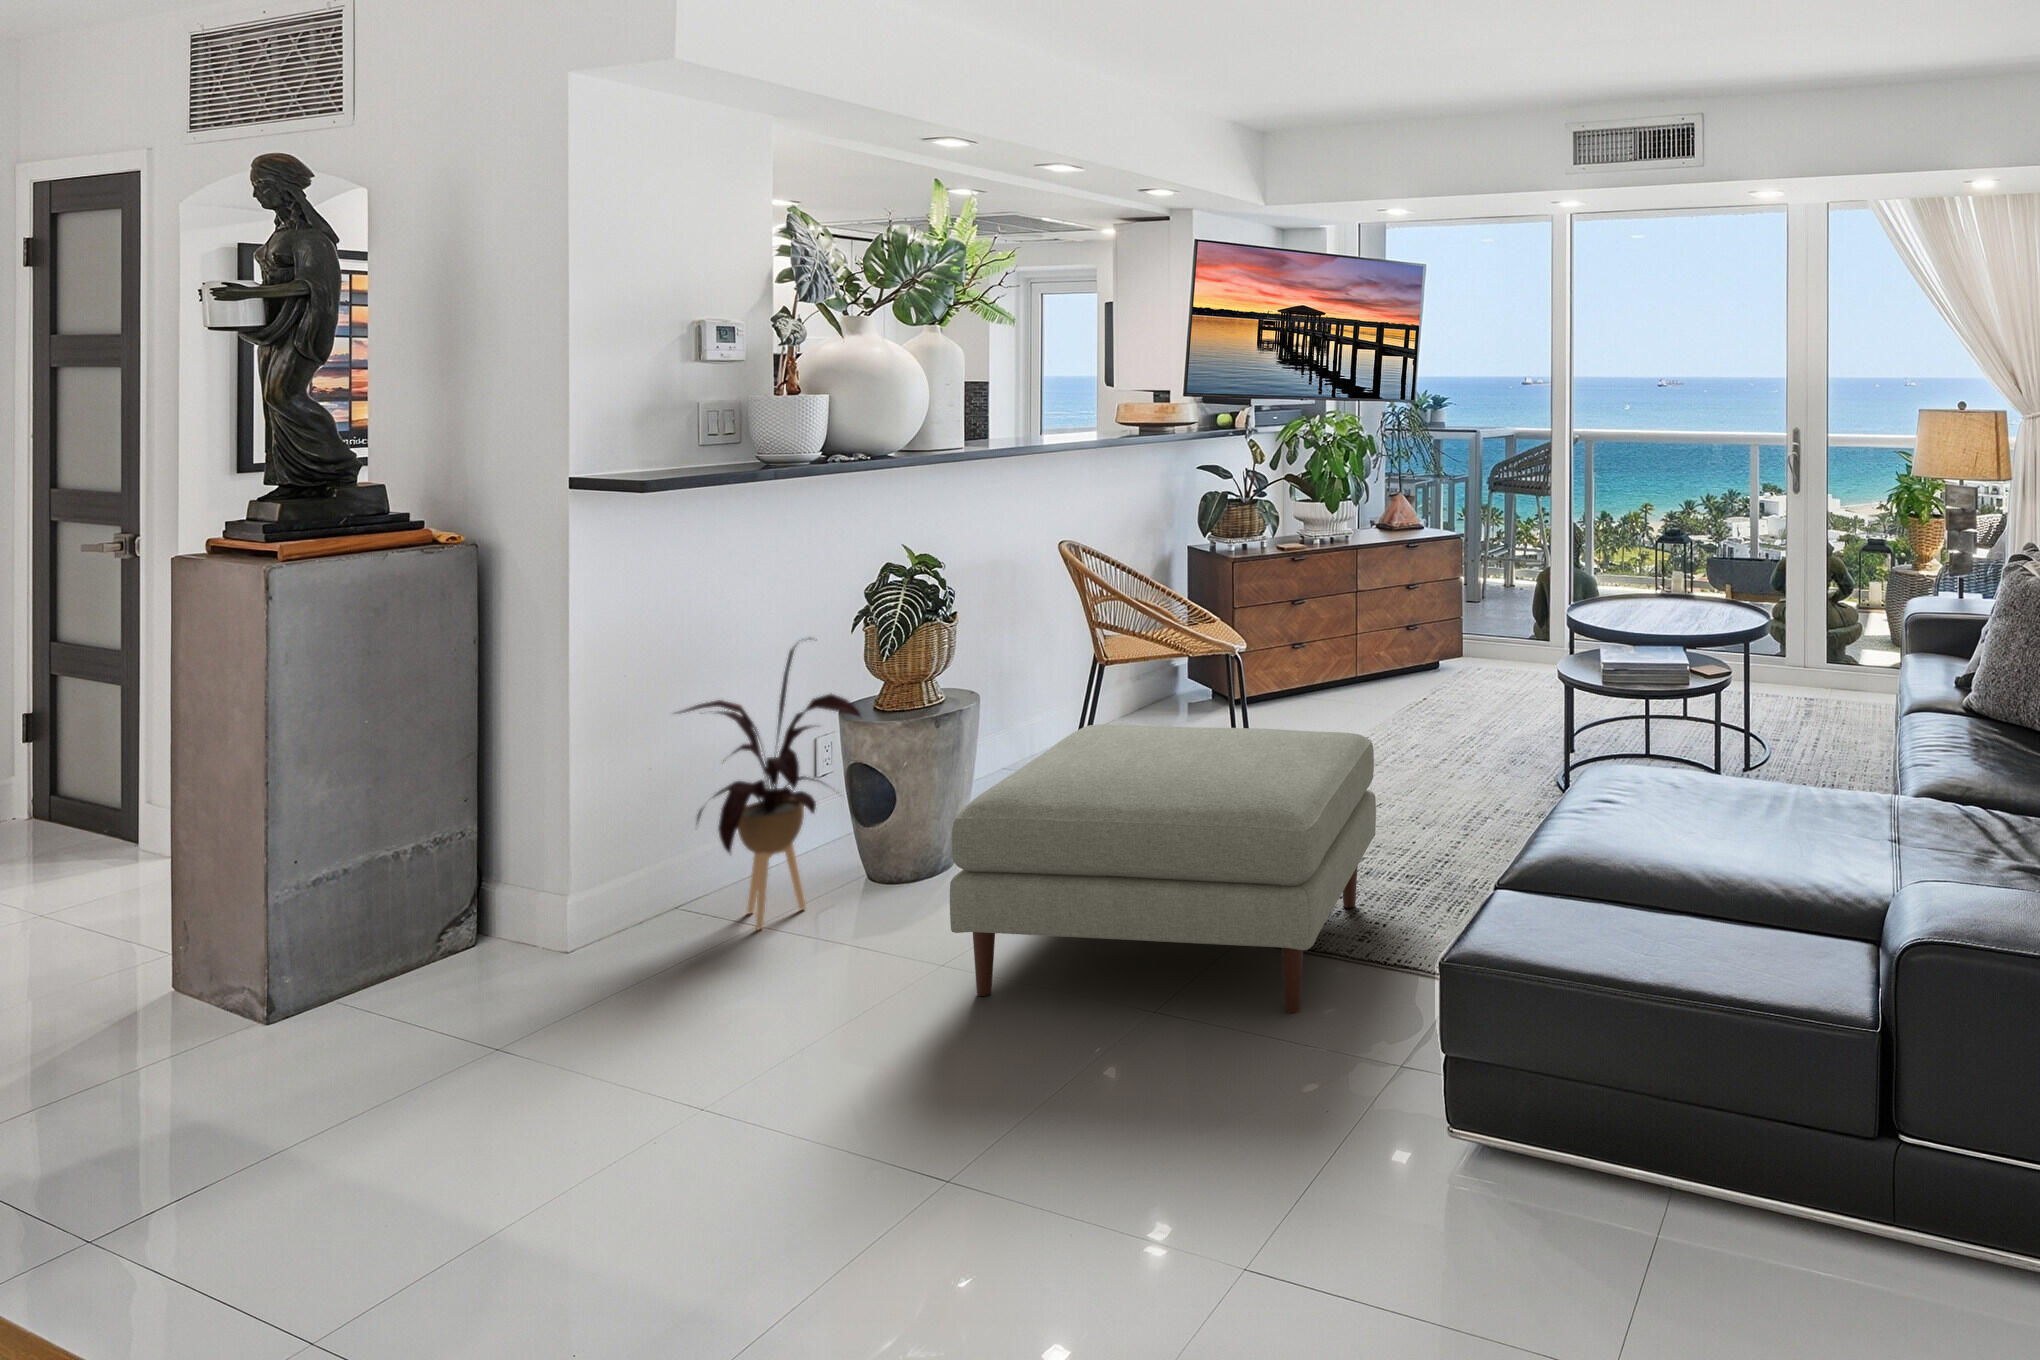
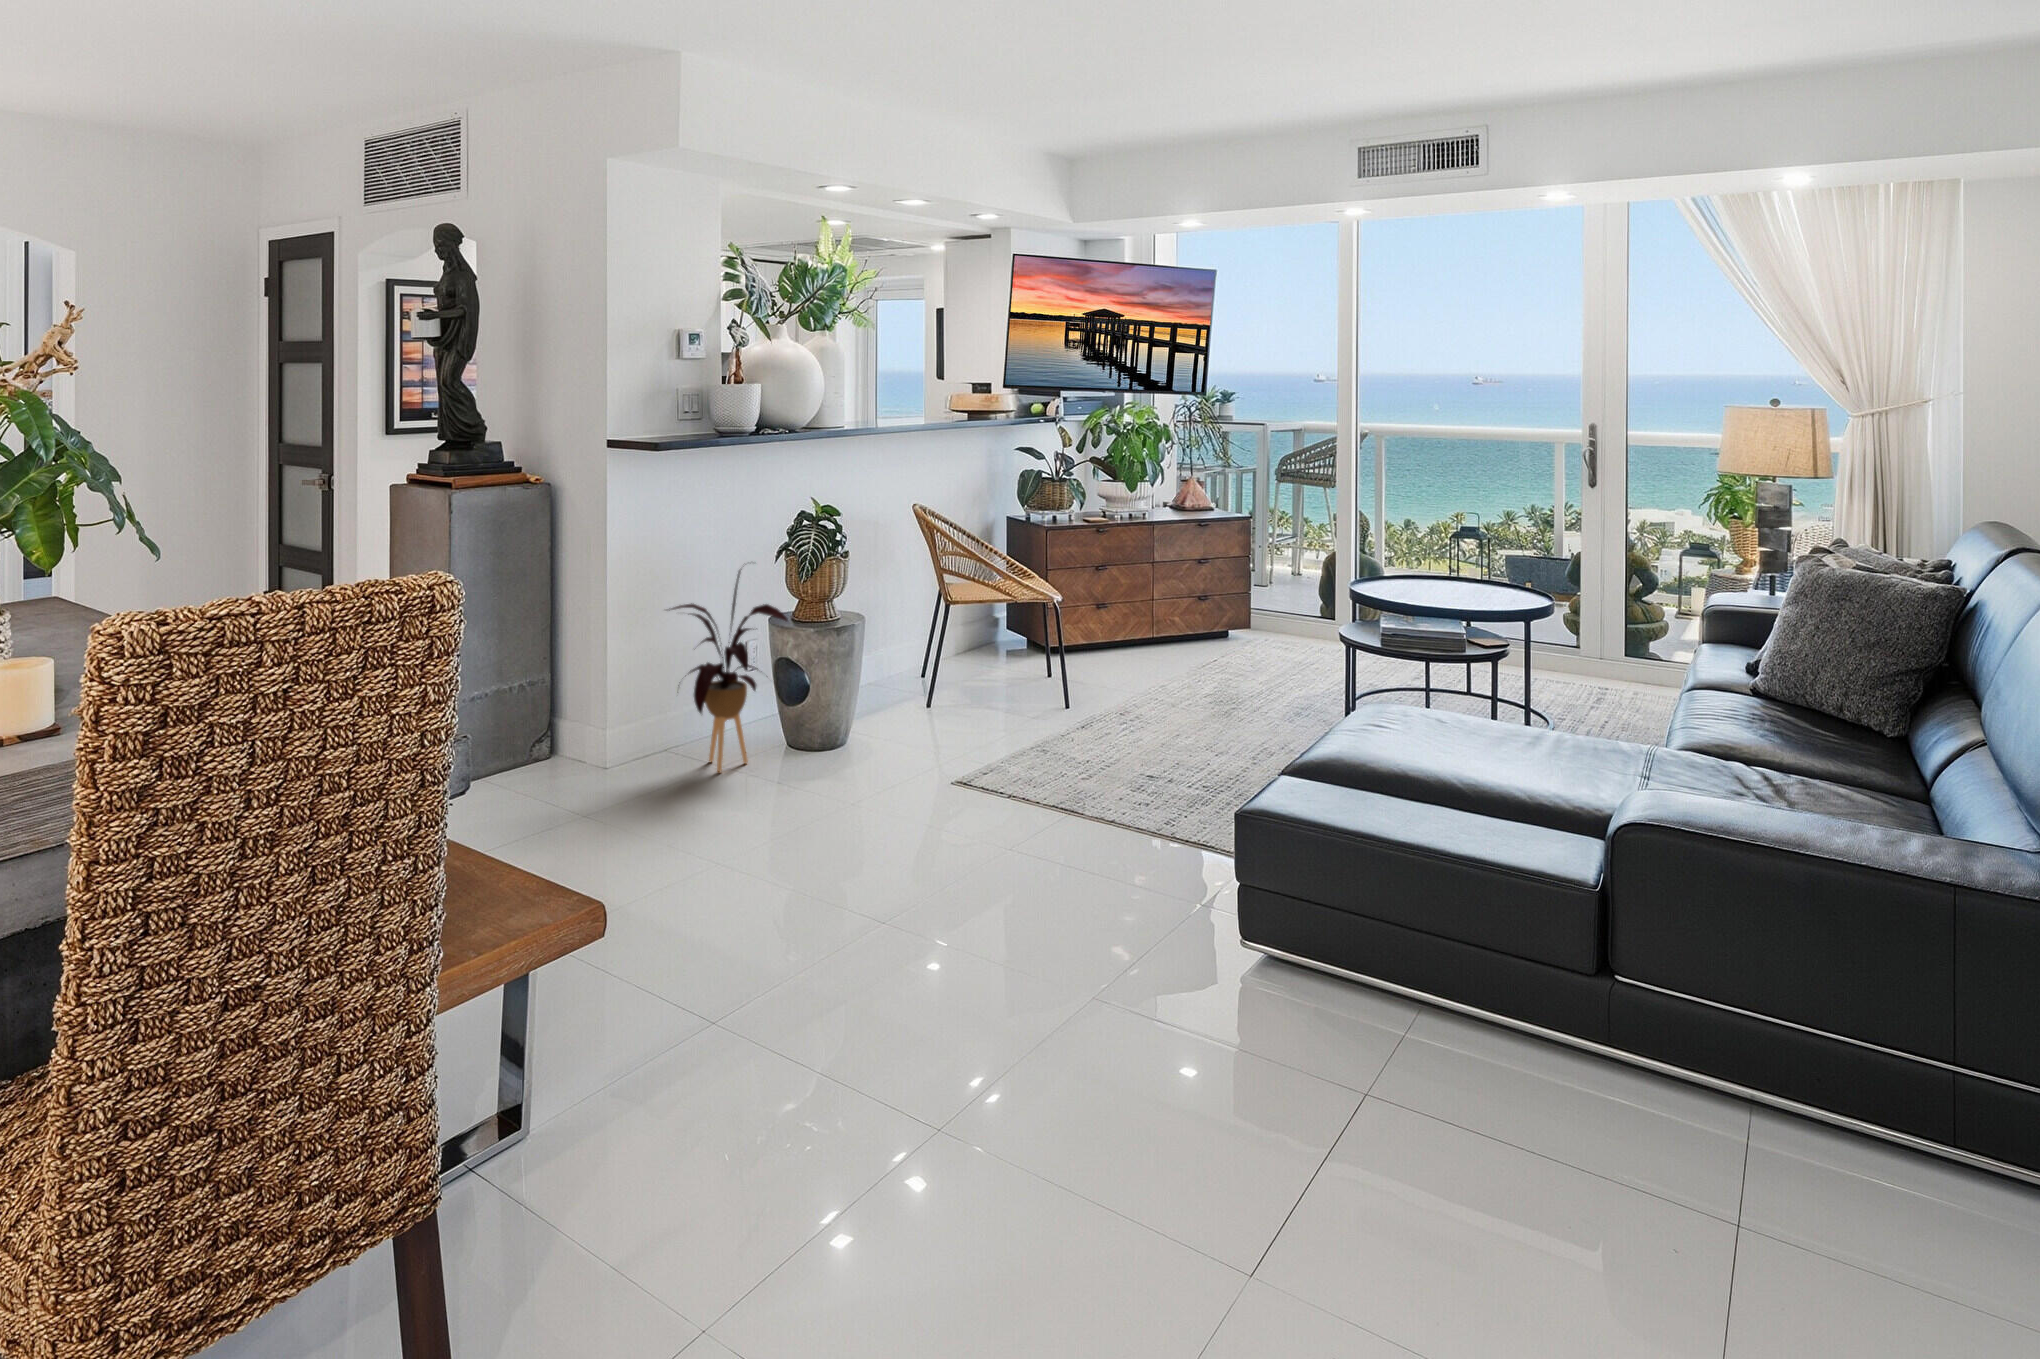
ottoman: present [950,724,1376,1013] -> none [860,642,1179,868]

